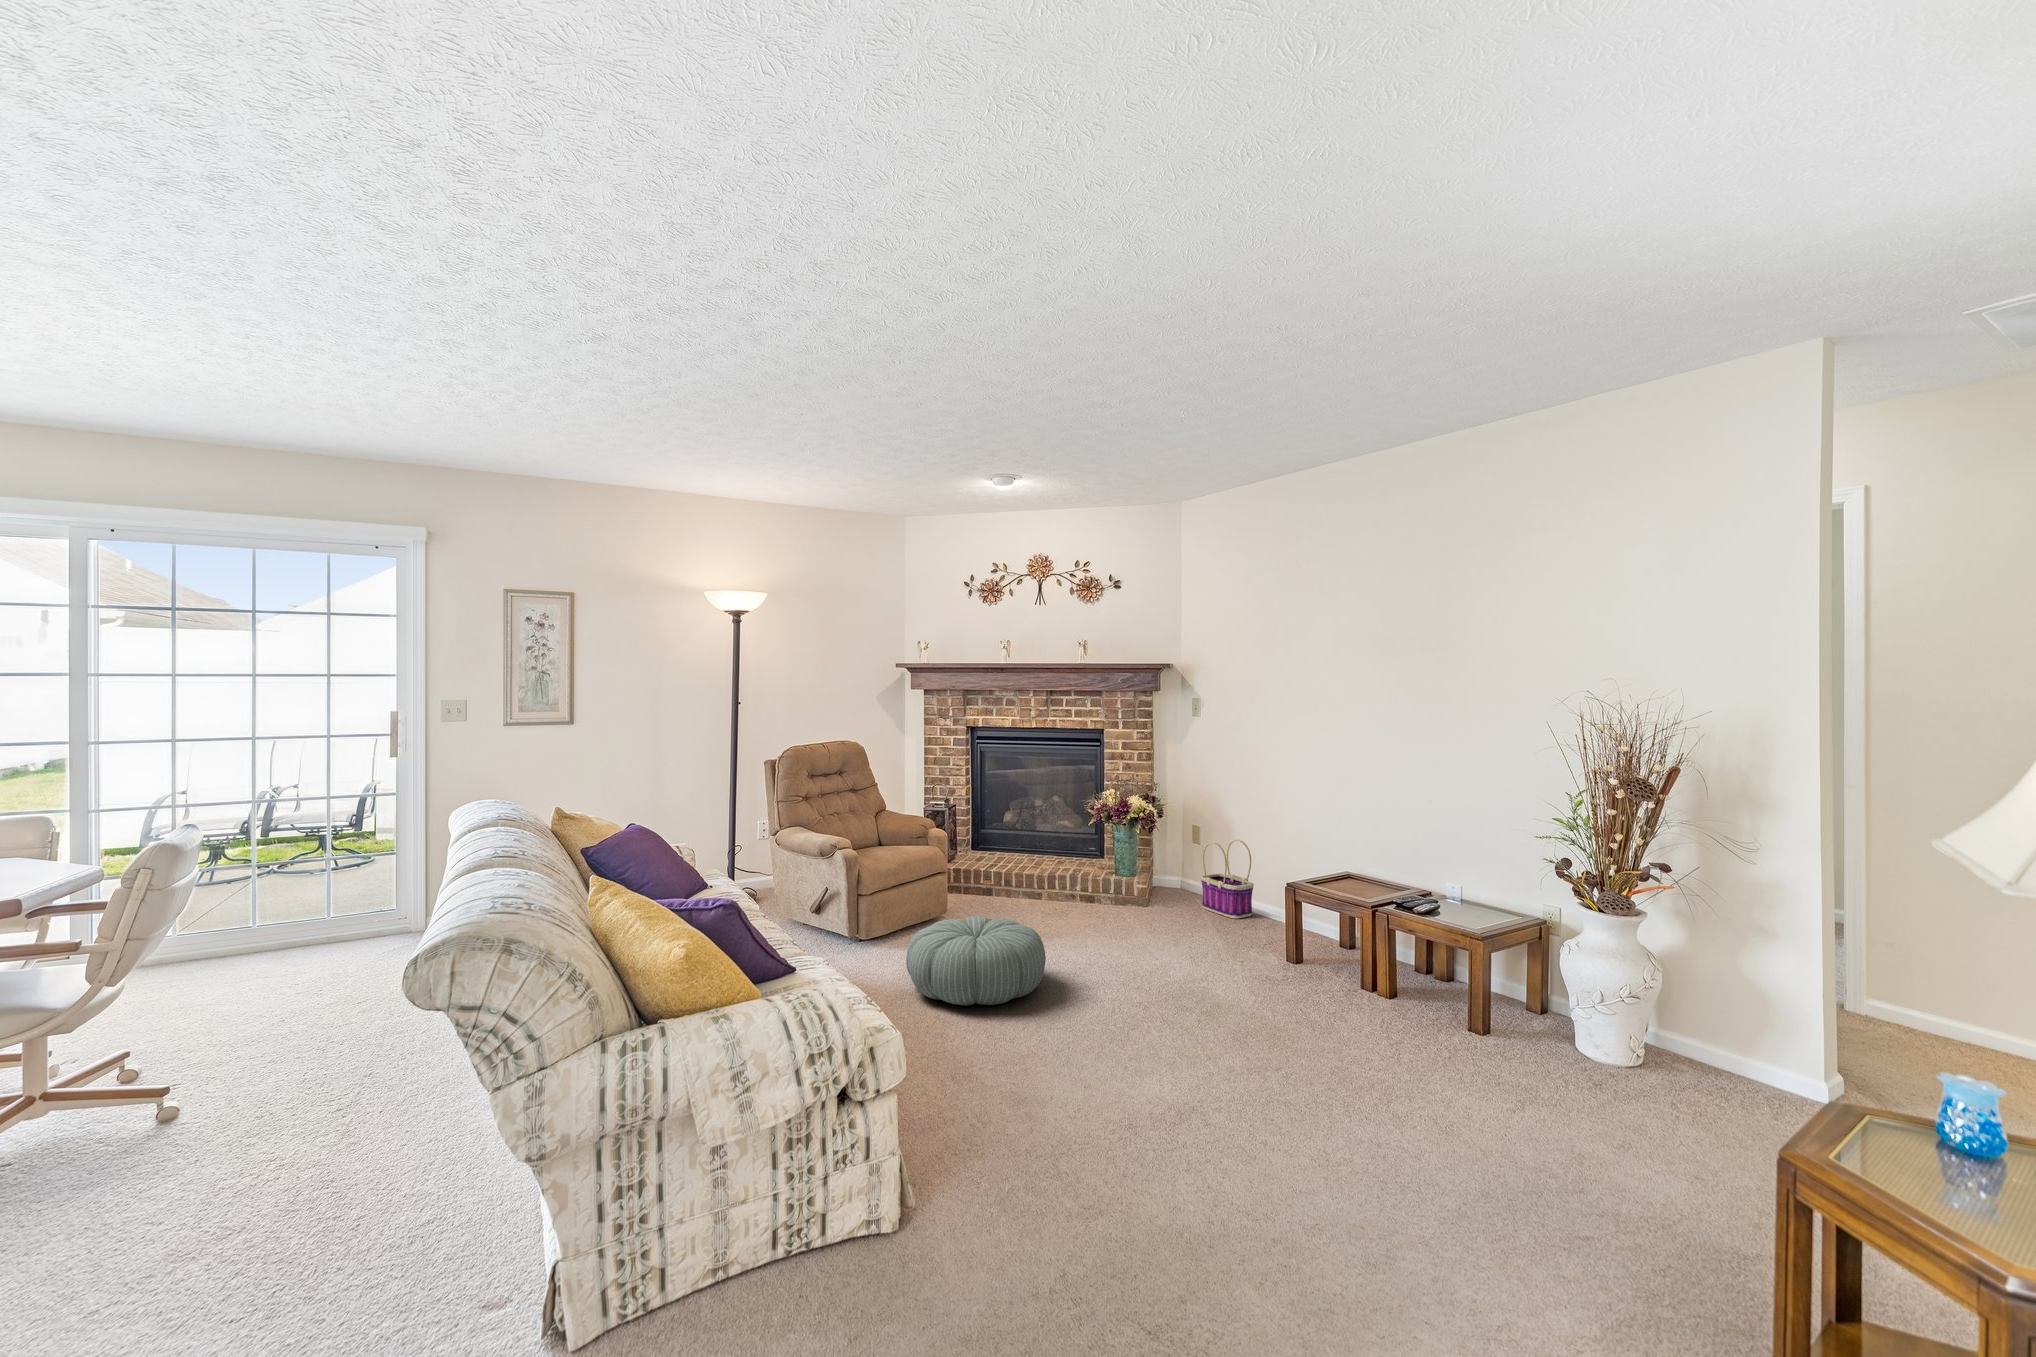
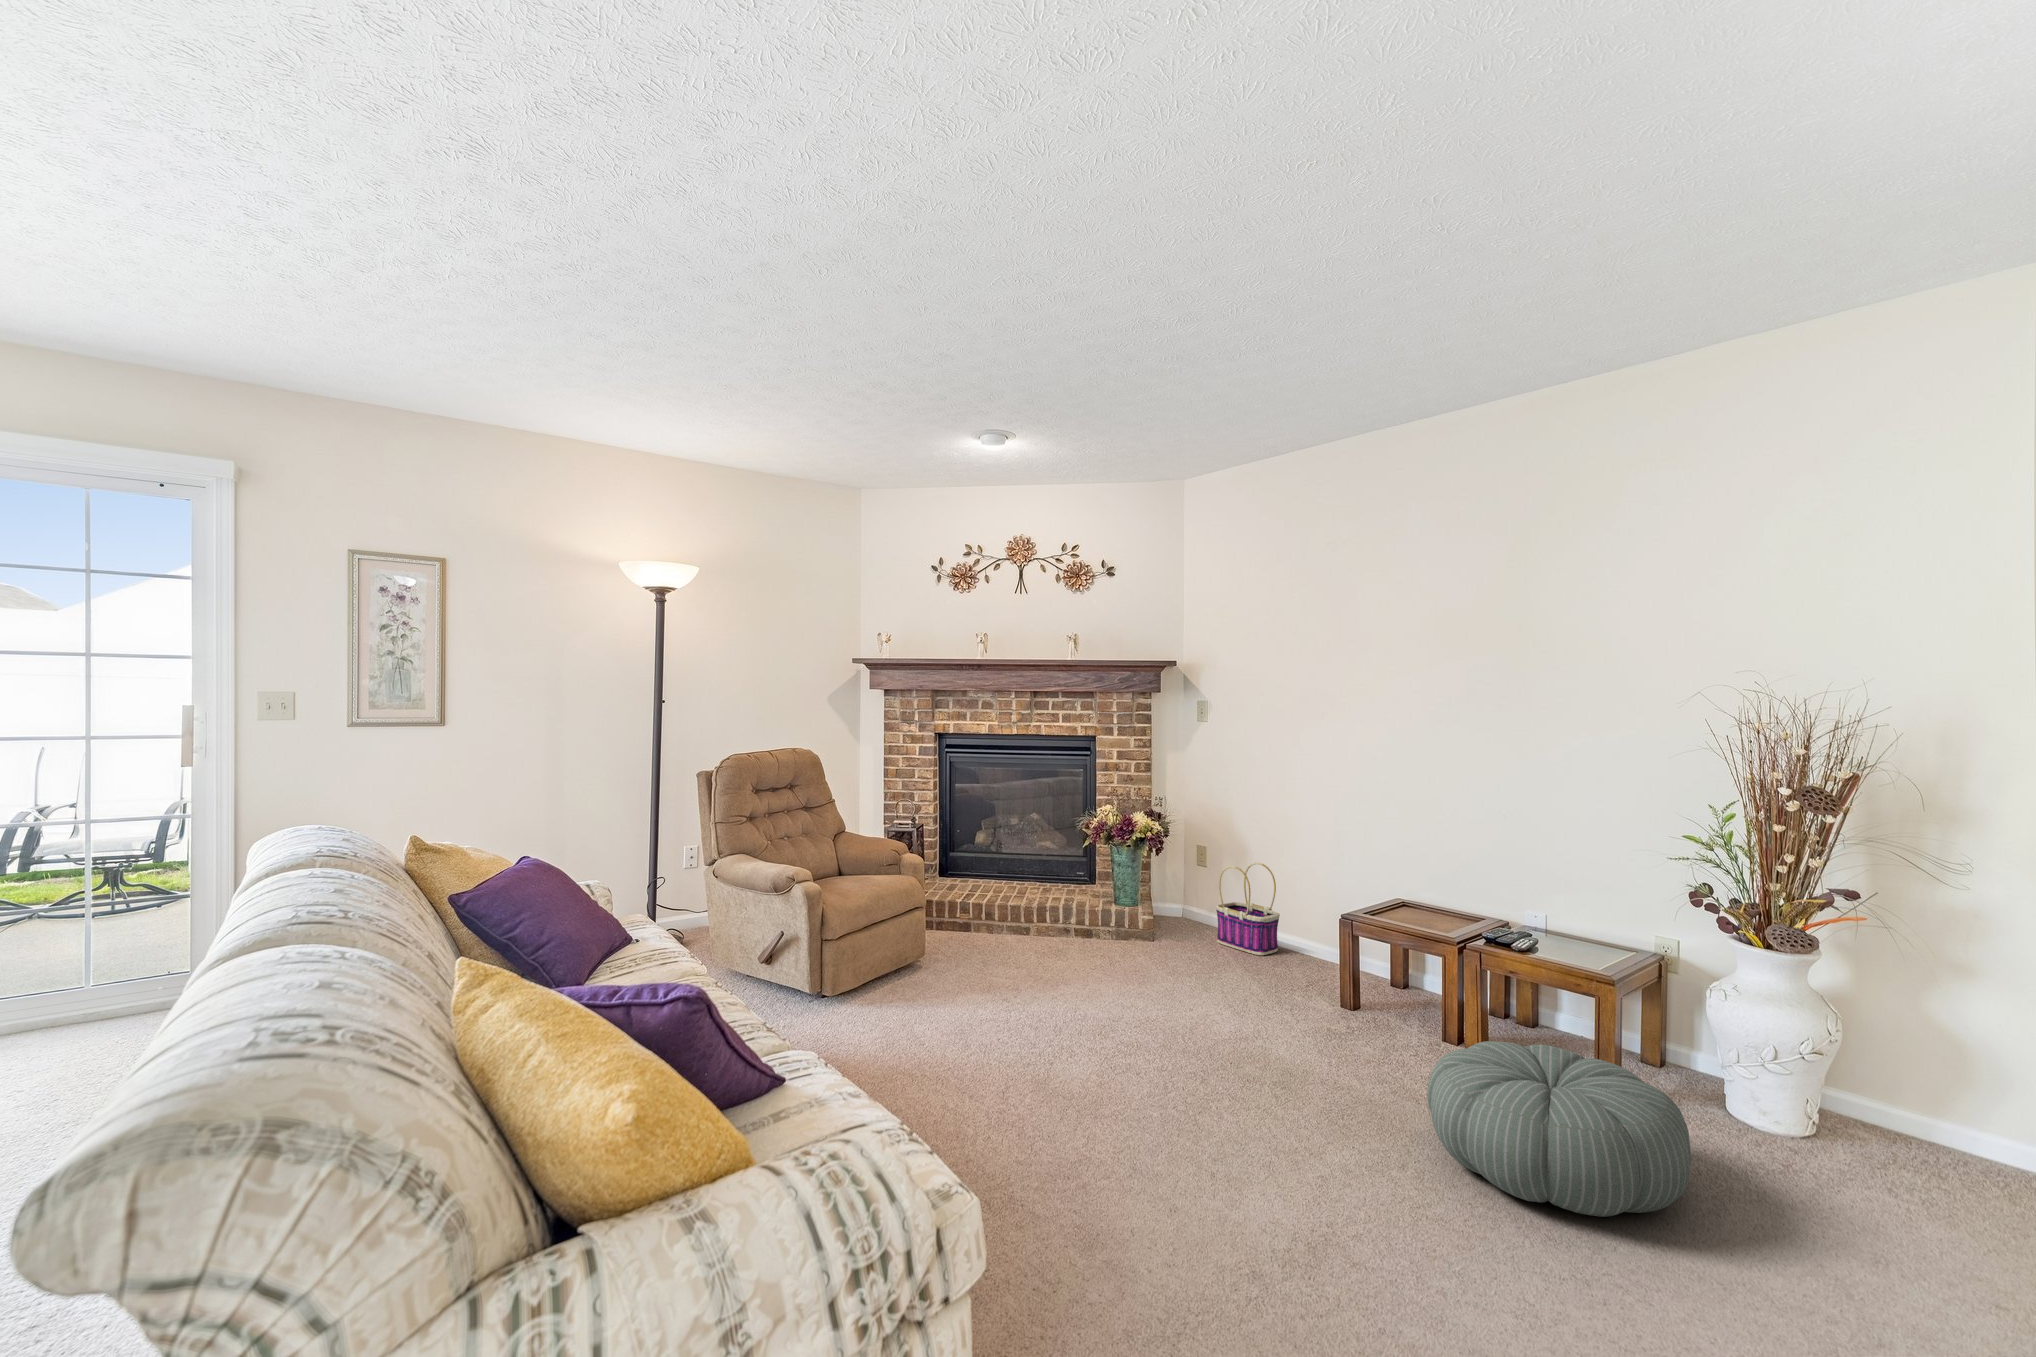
pouf: present [906,916,1046,1006] -> present [1427,1041,1691,1217]

